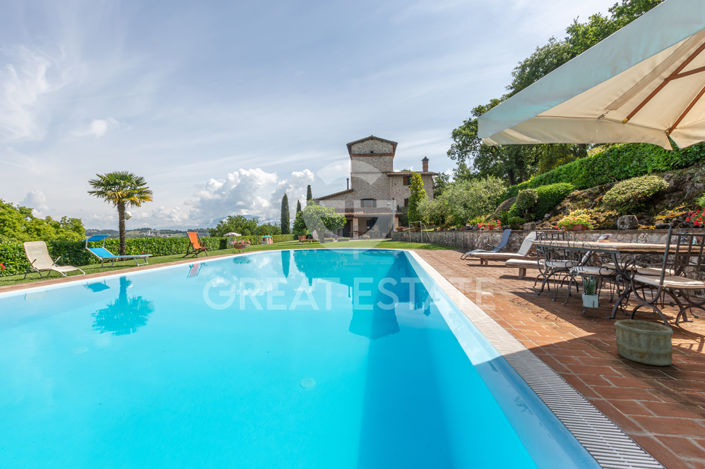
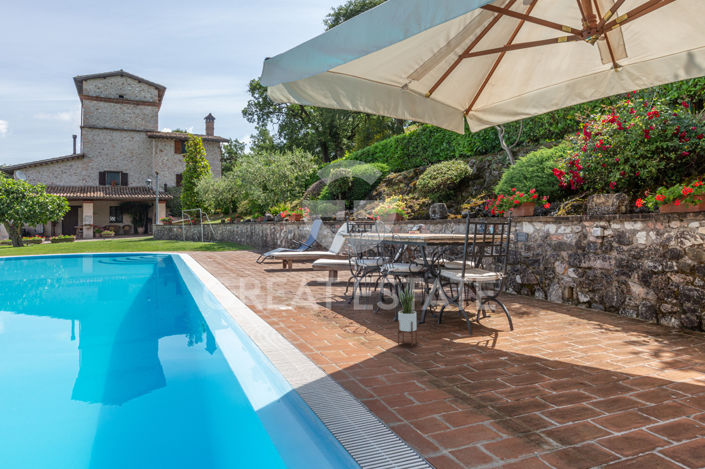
wooden bucket: present [614,319,673,366] -> none [440,354,510,428]

